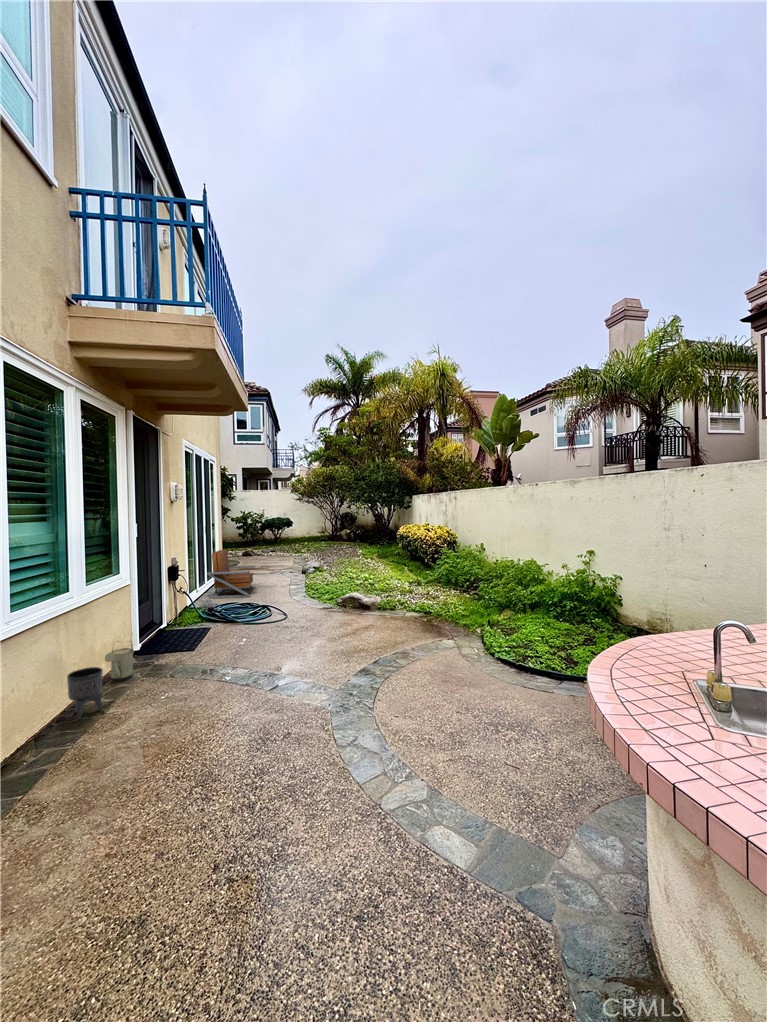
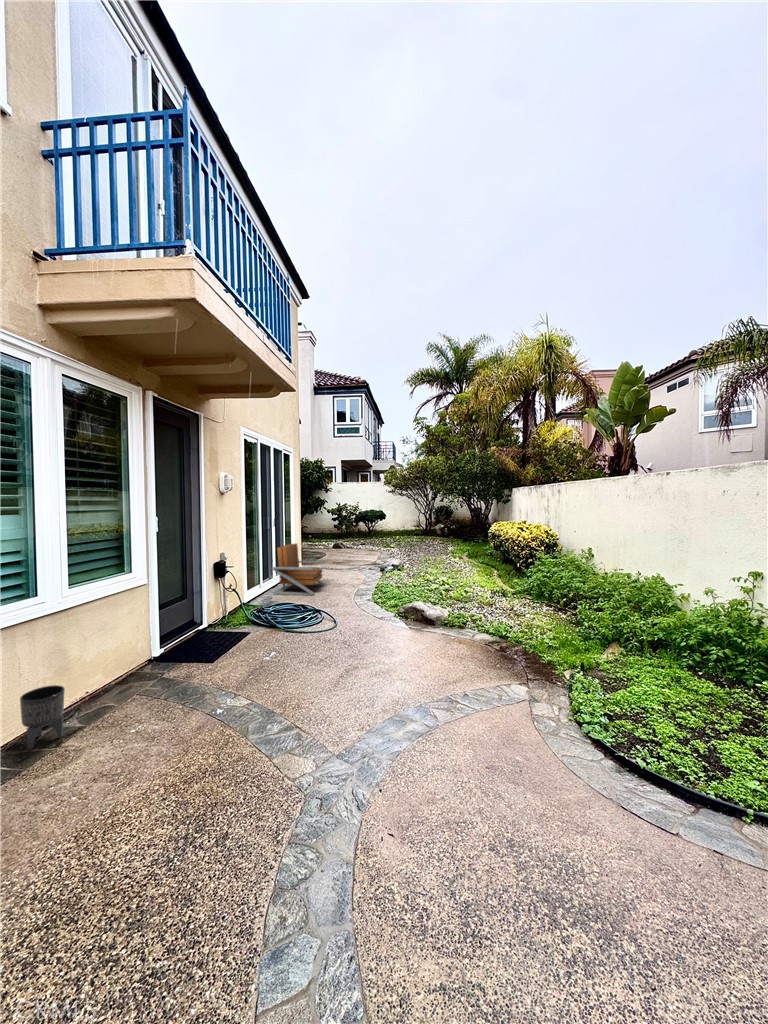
watering can: present [105,641,133,681] -> none [90,649,132,695]

